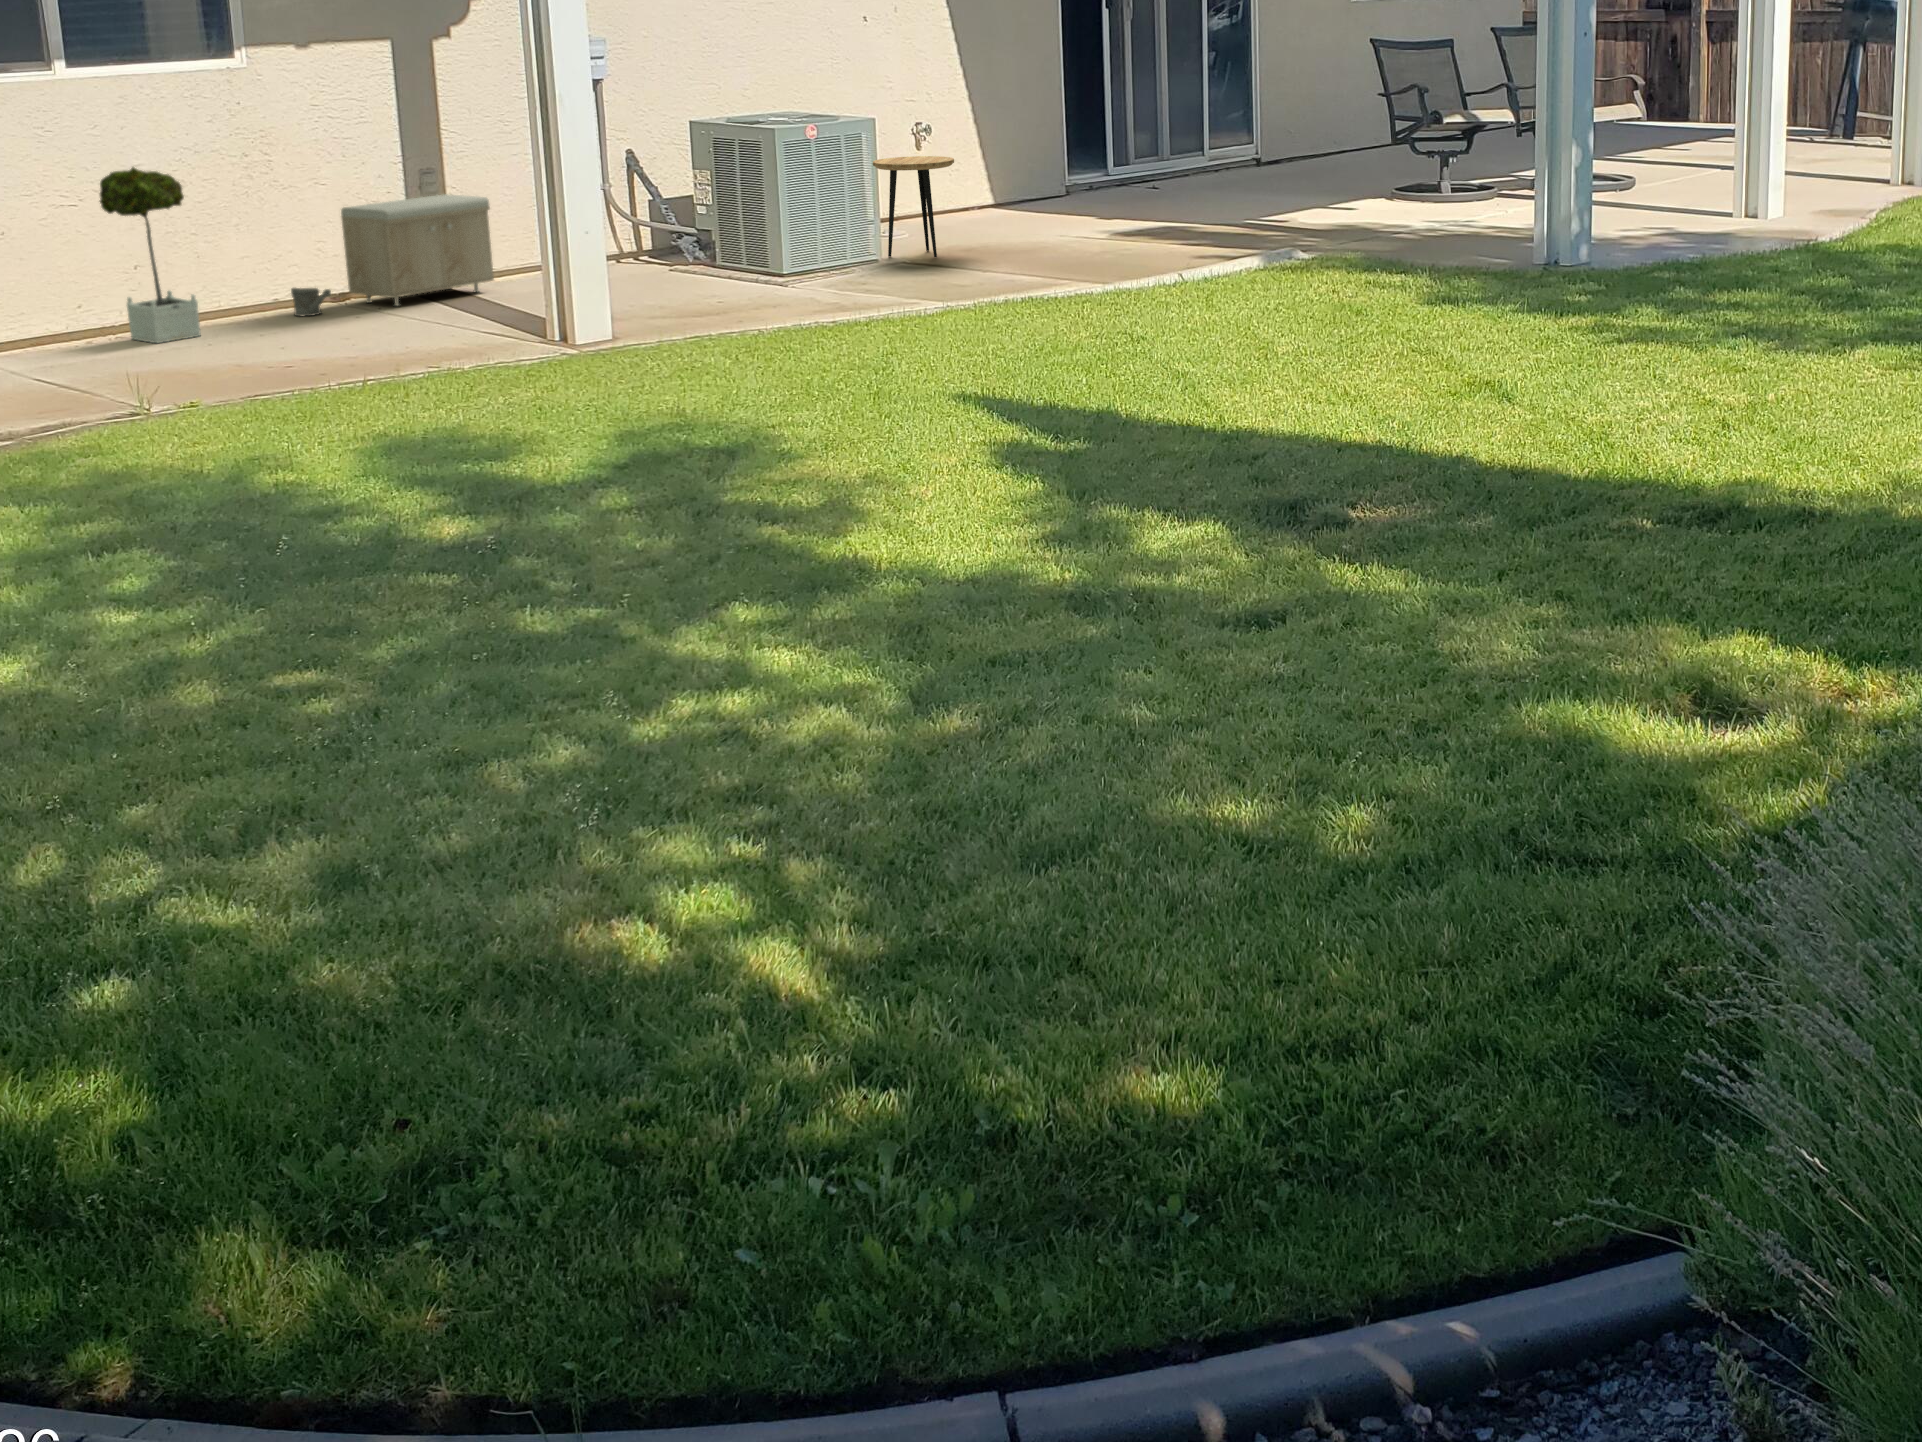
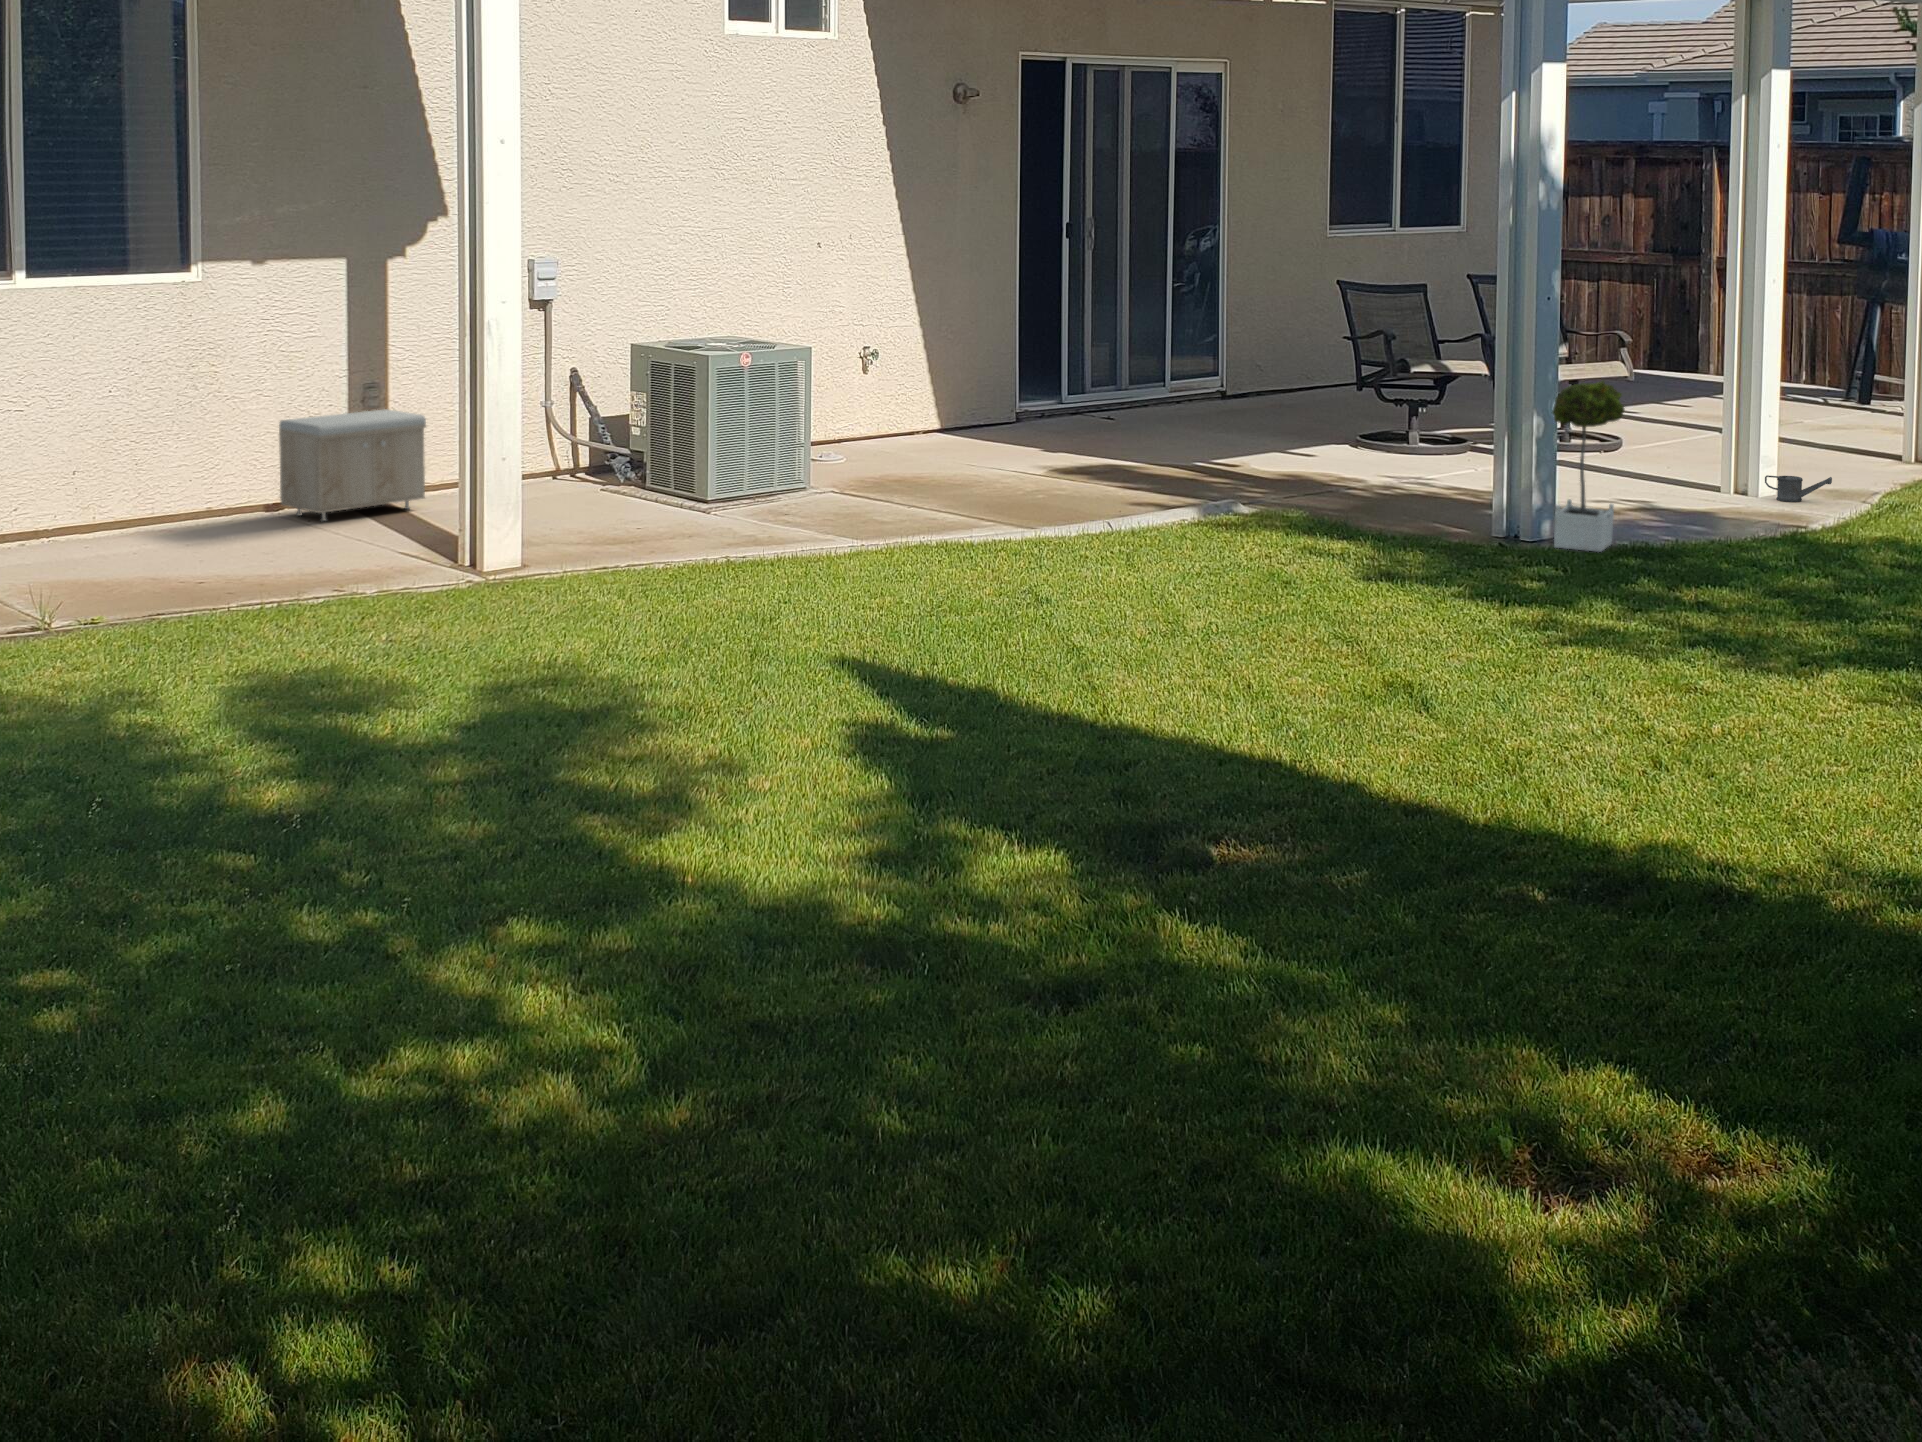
side table: present [873,156,954,257] -> none [815,389,898,494]
potted tree: present [100,167,201,343] -> present [1552,381,1625,552]
watering can: present [291,288,331,316] -> present [1765,475,1832,502]

